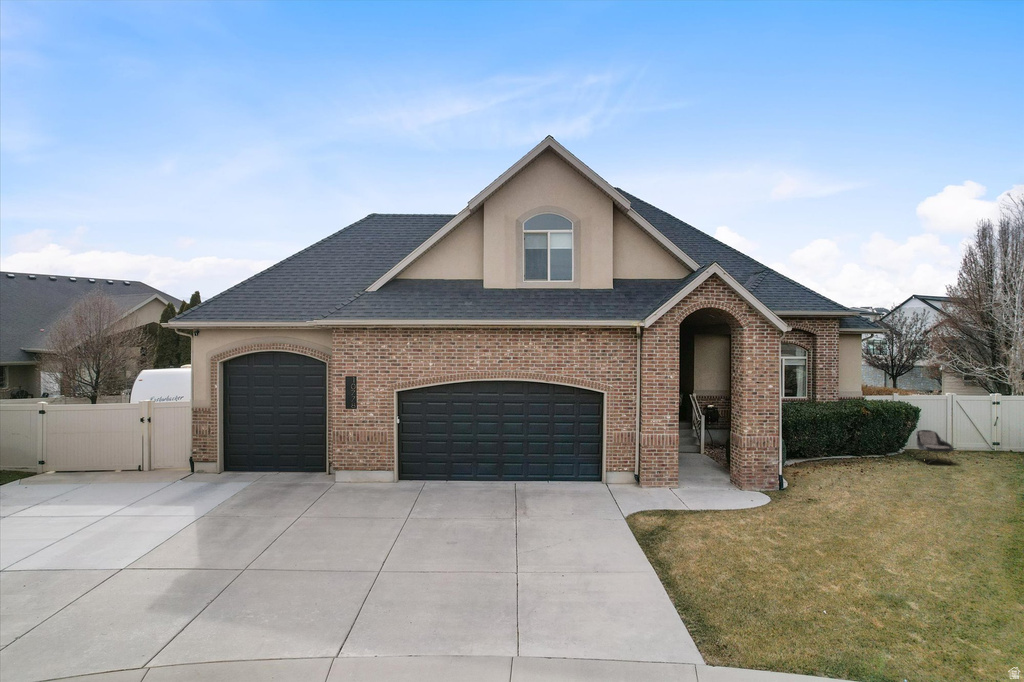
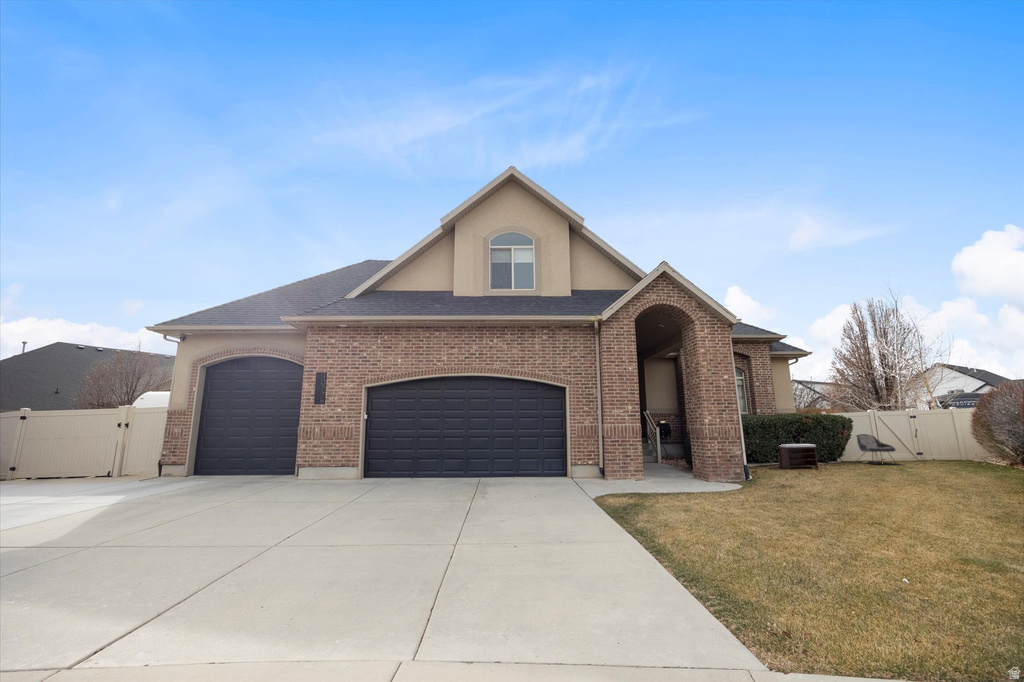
bench: none [824,444,867,471] -> present [778,444,818,469]

